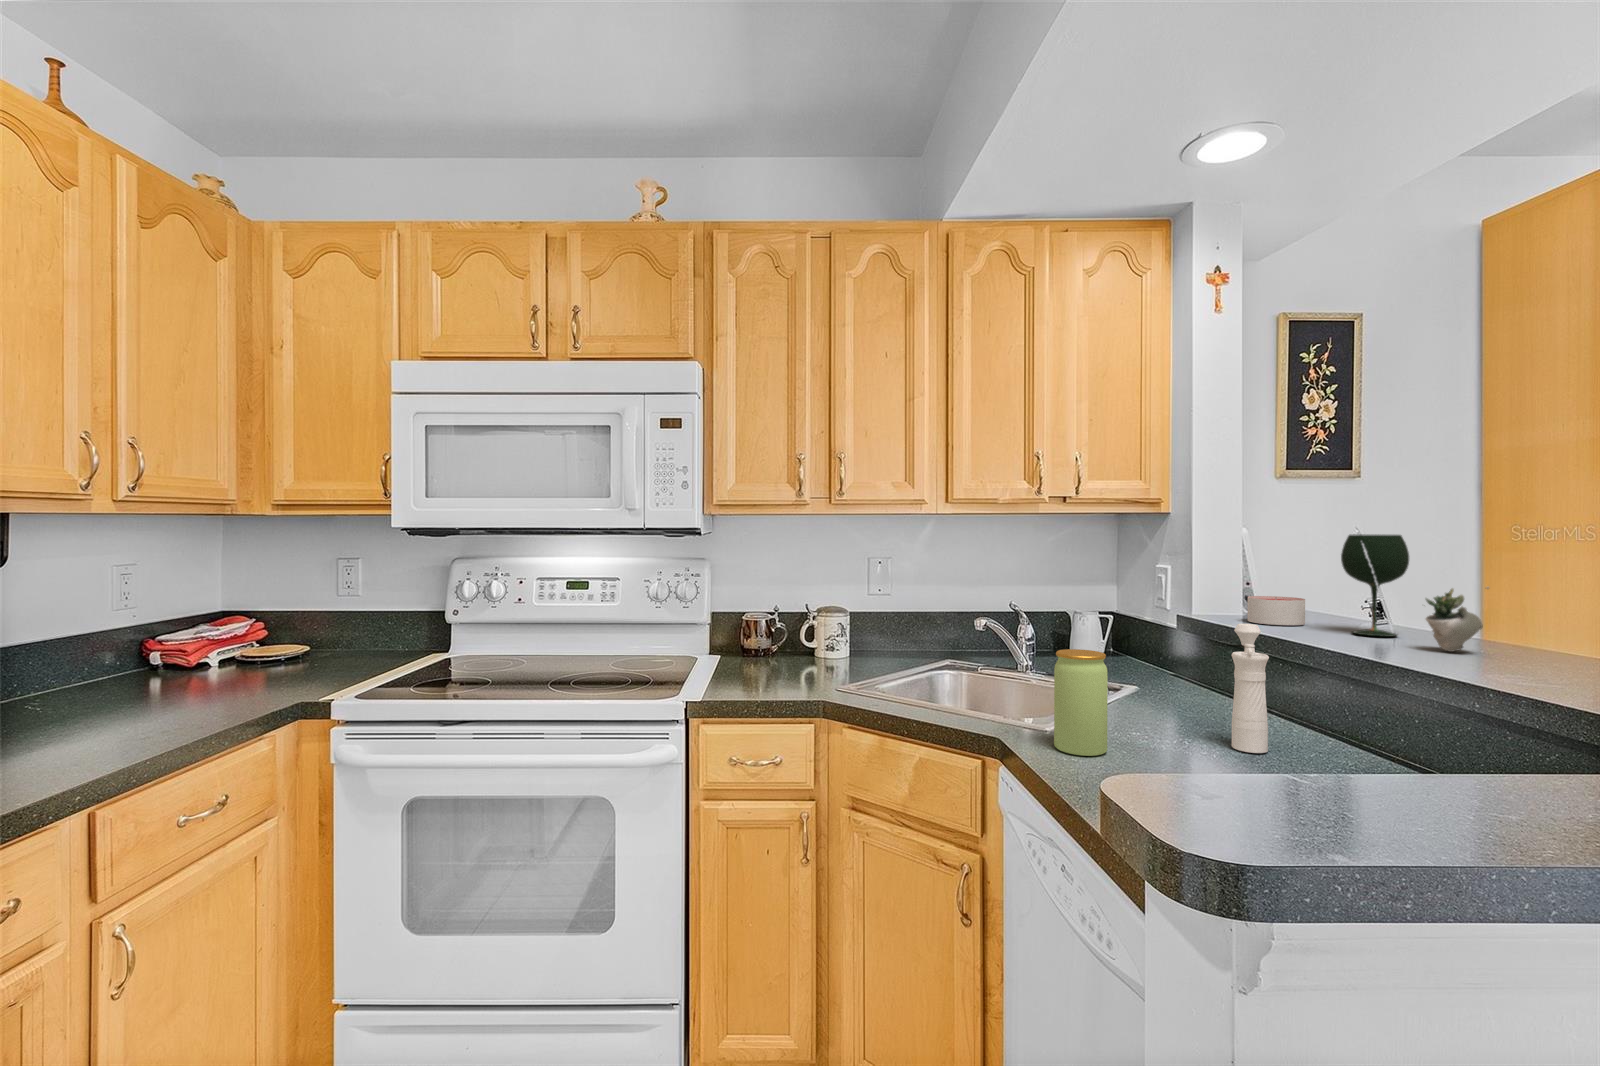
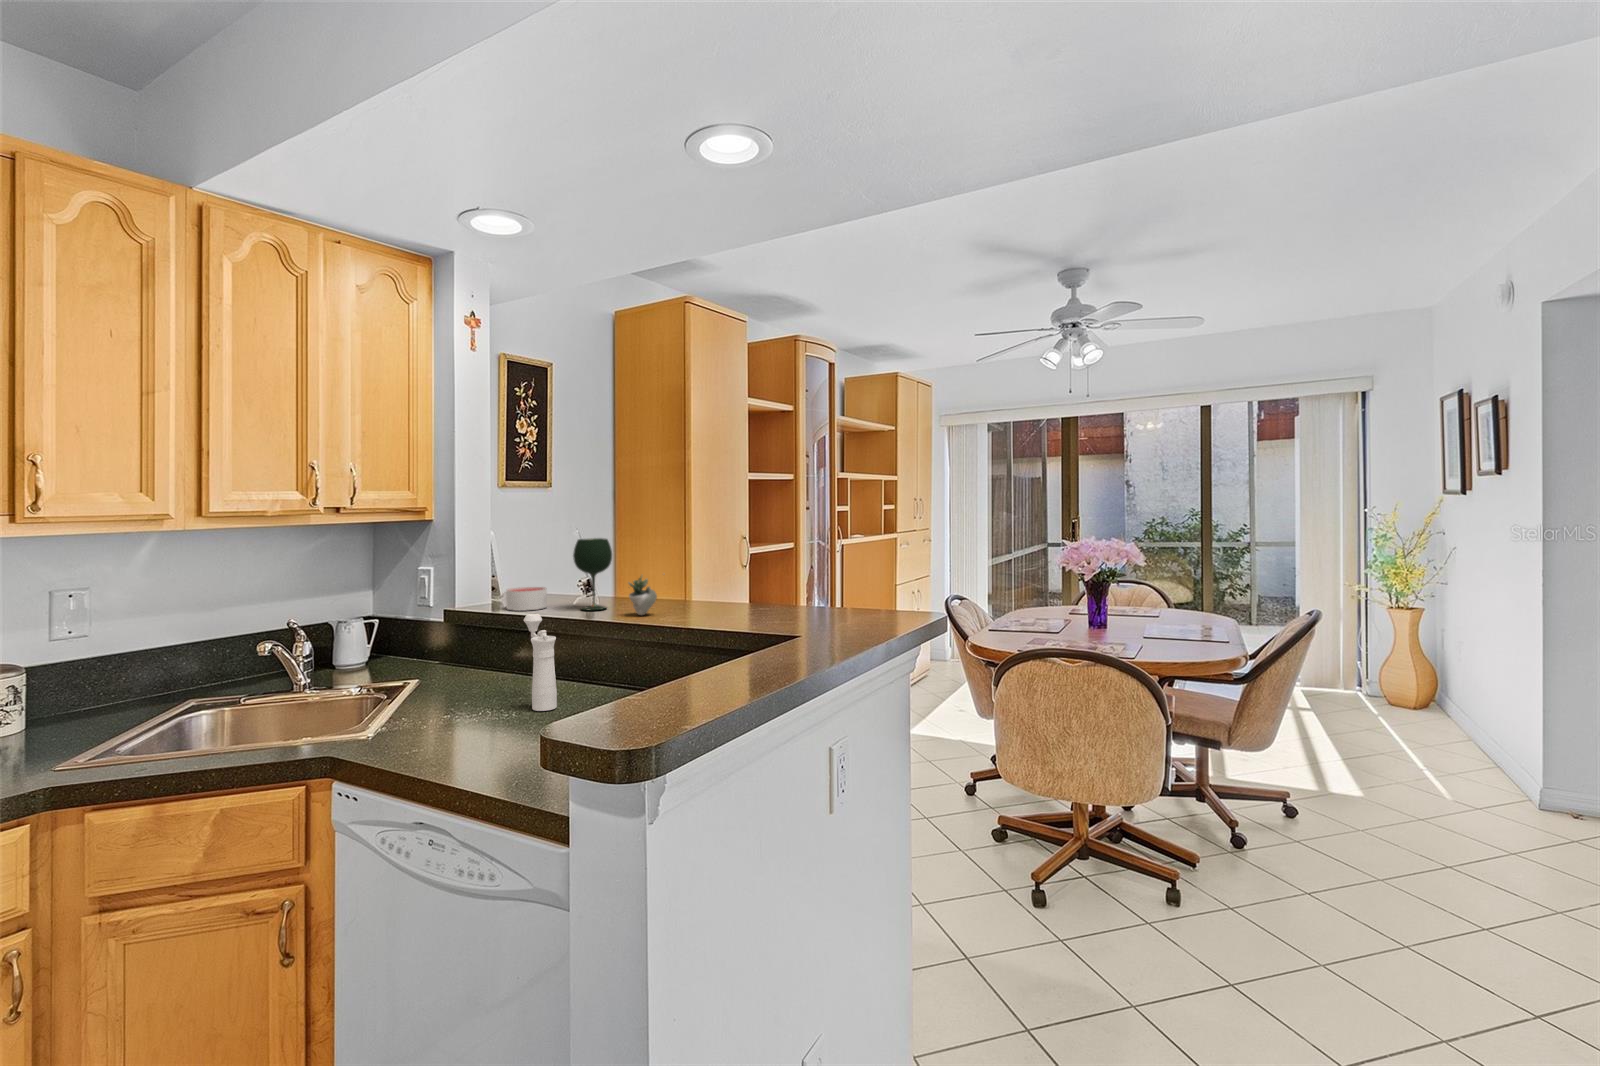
jar: present [1054,649,1108,756] -> none [402,656,453,750]

